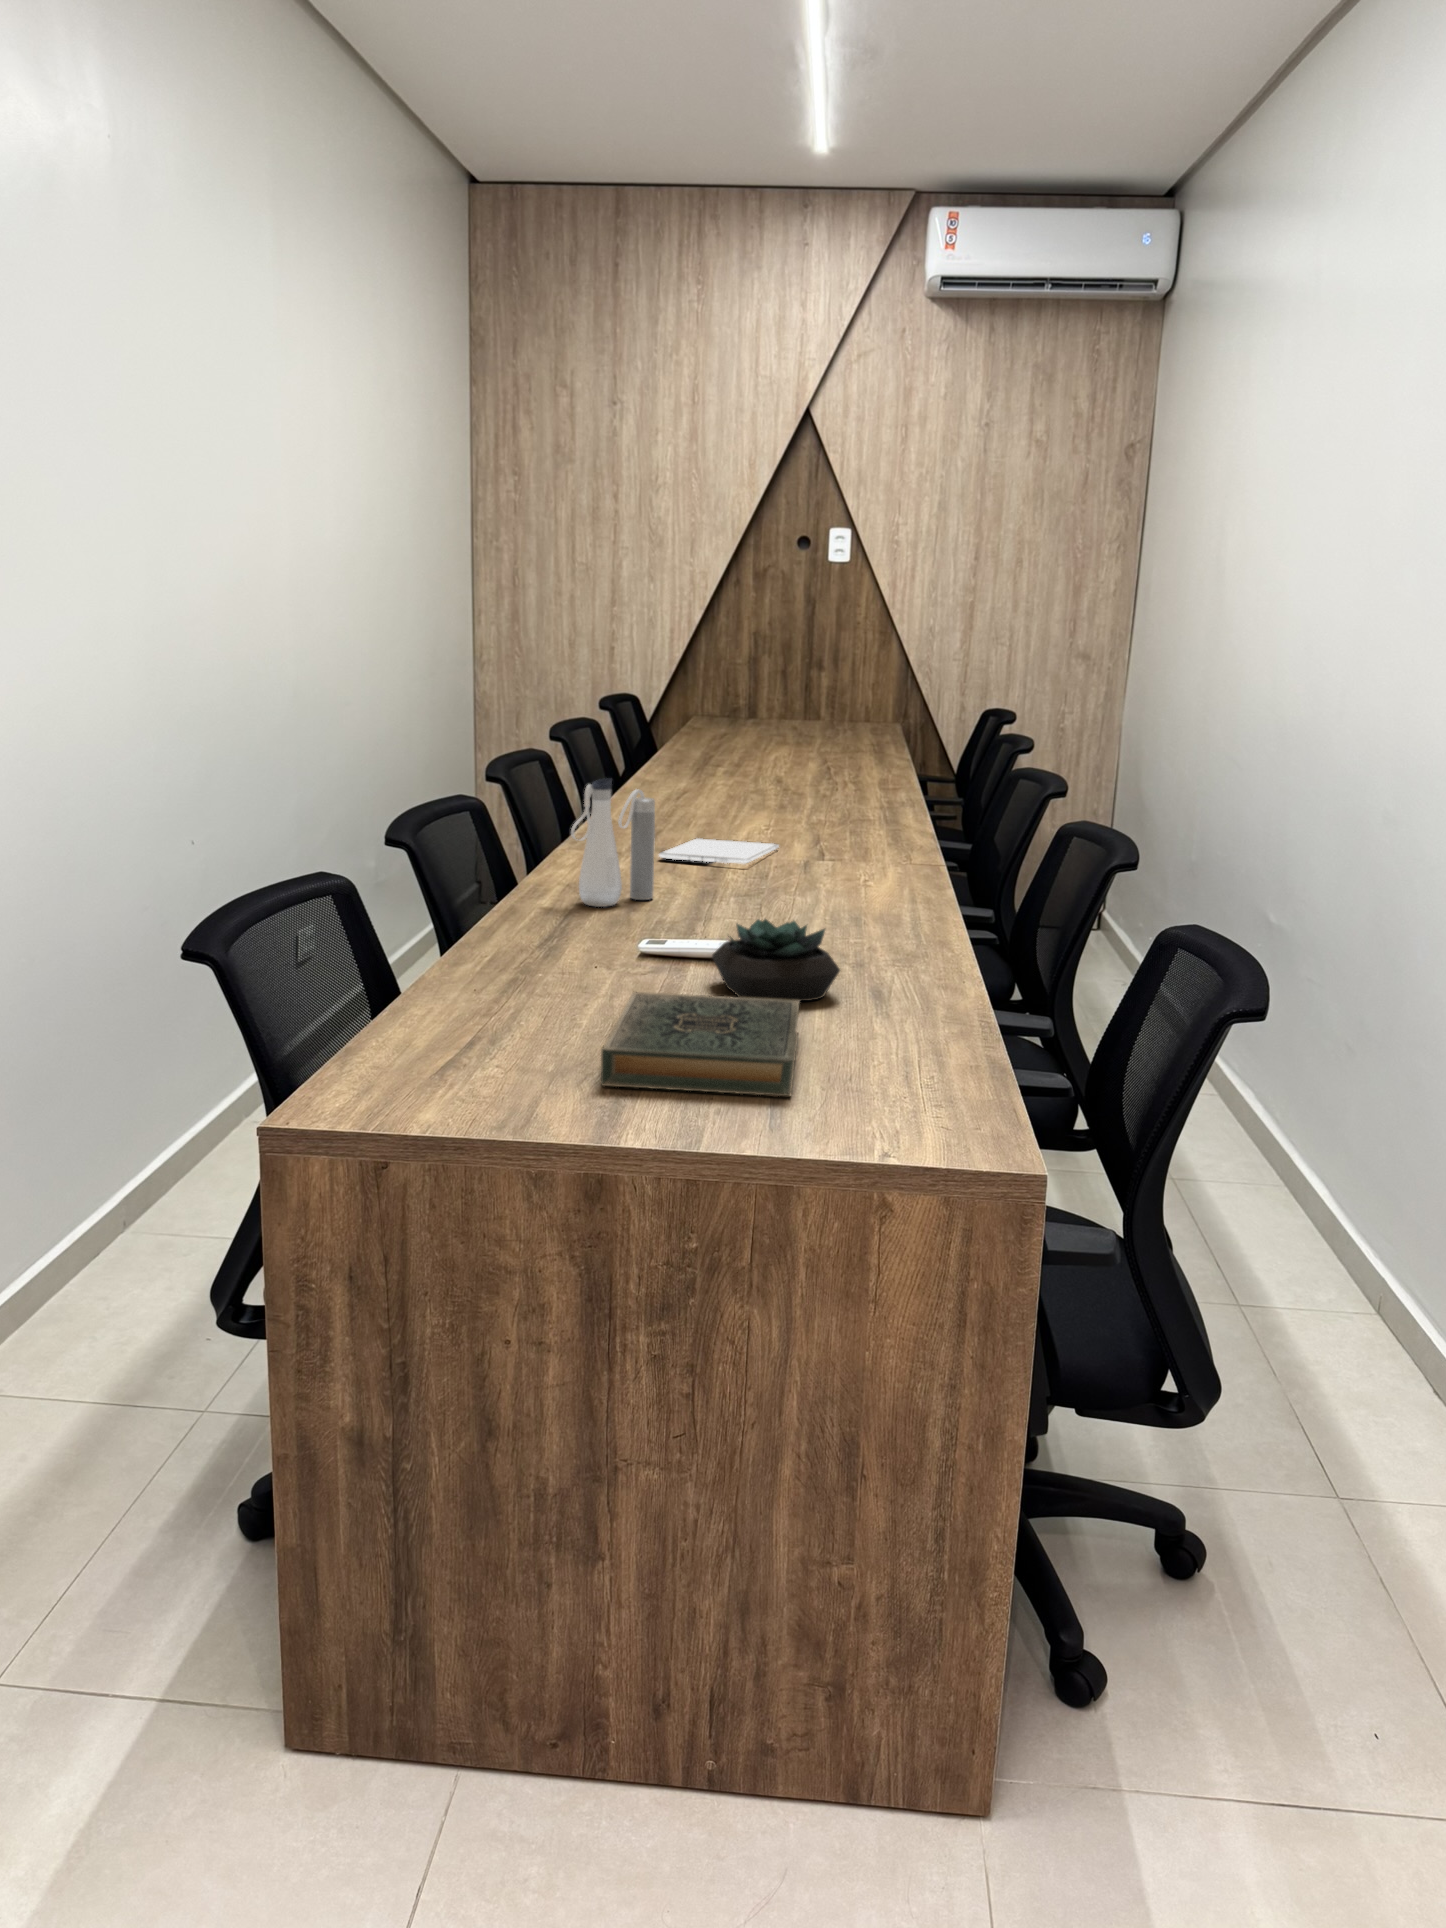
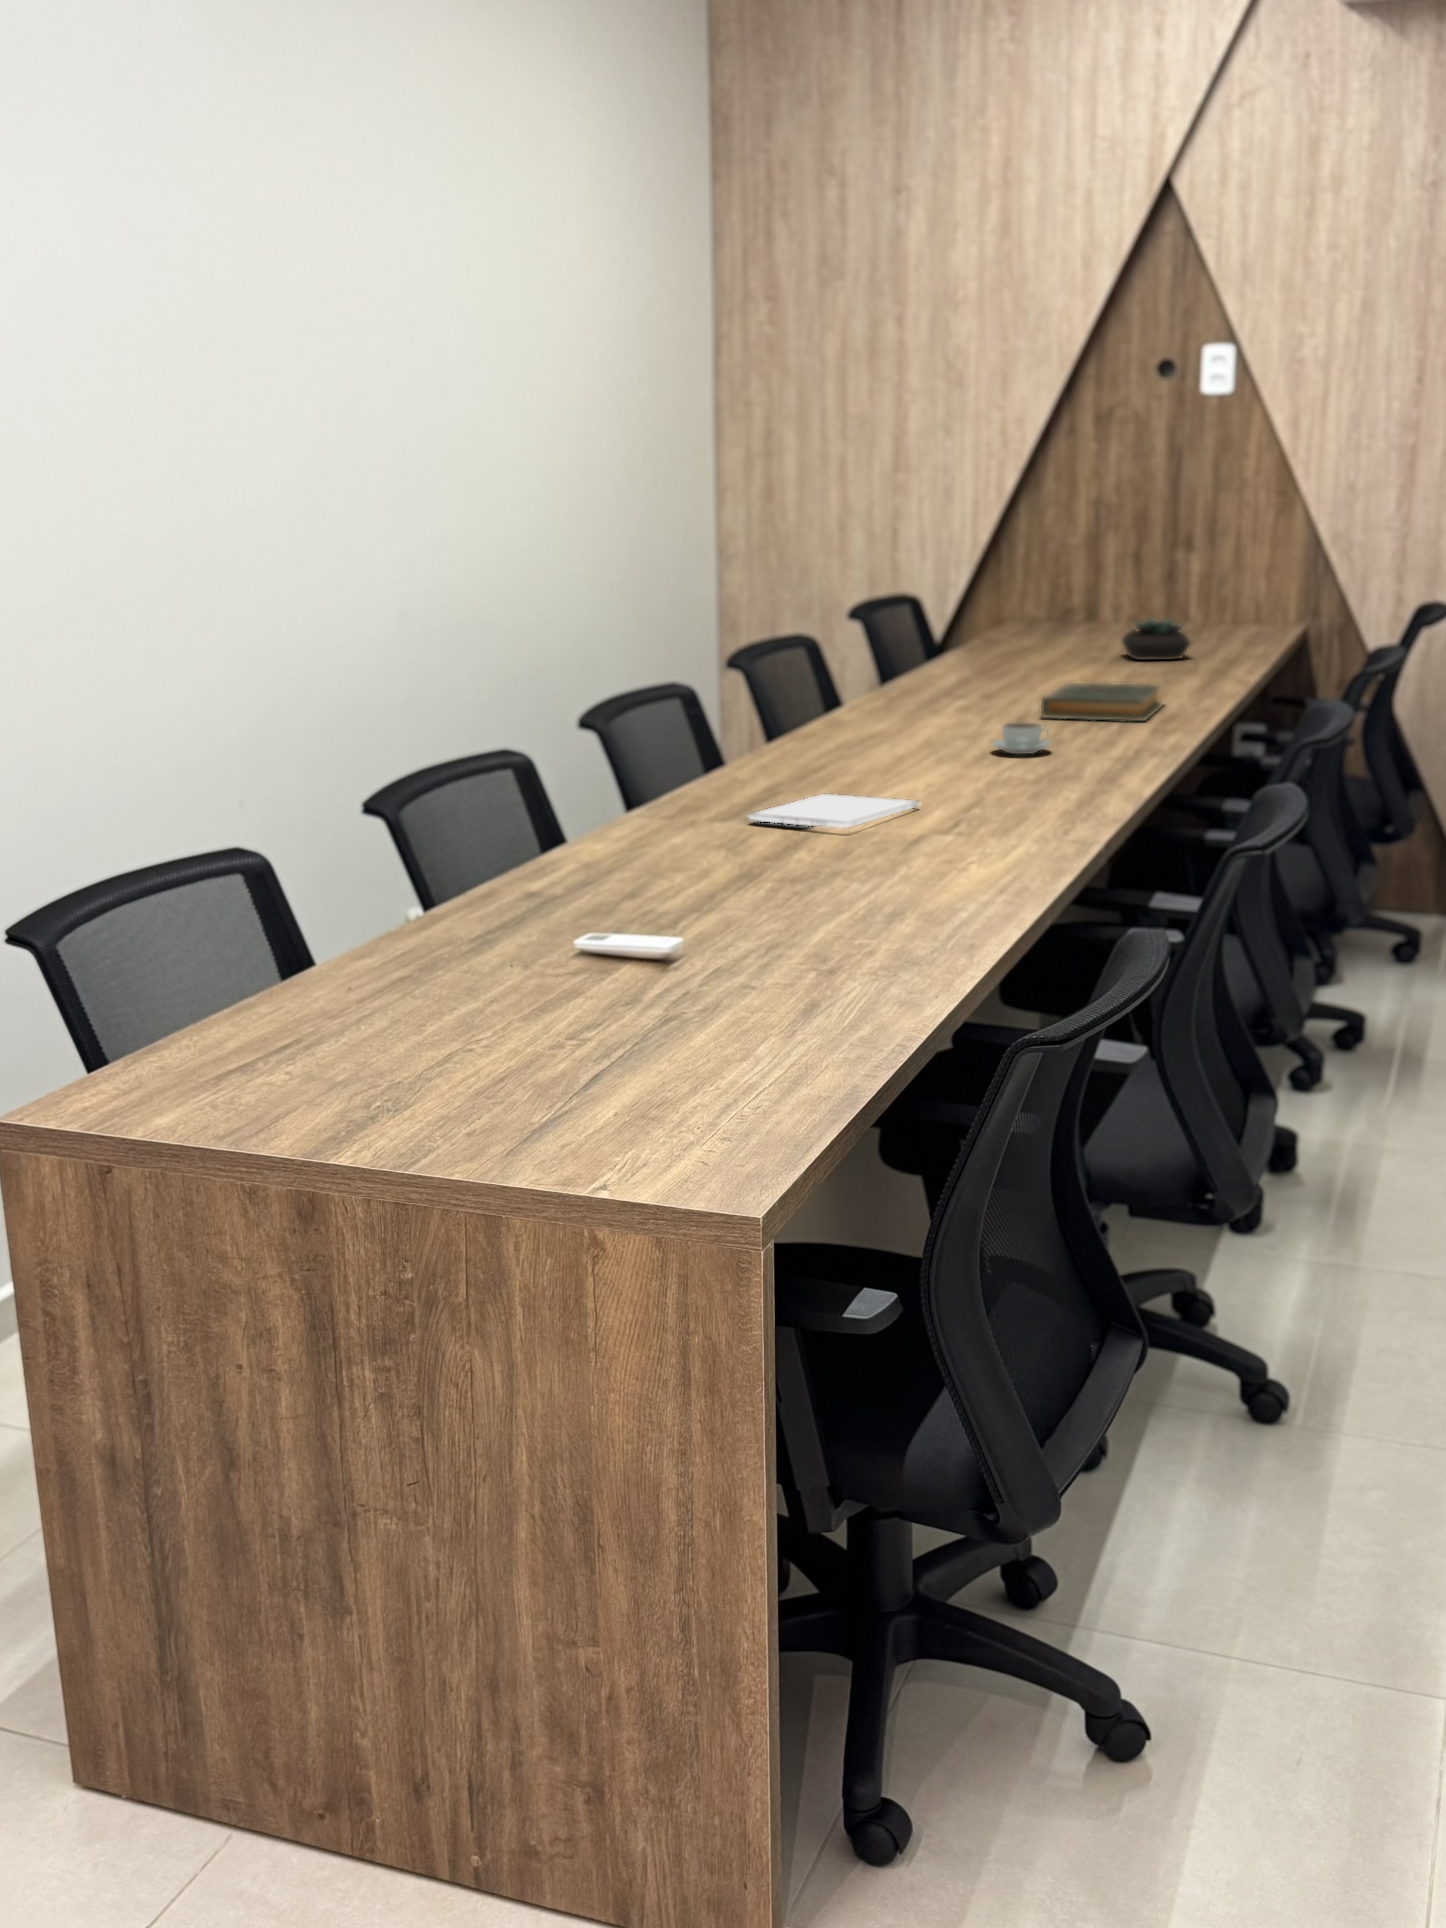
water bottle: present [571,778,655,907] -> none [571,725,688,883]
coffee cup: none [784,788,829,811] -> present [992,722,1051,754]
succulent plant: present [712,919,840,1001] -> present [1122,619,1190,660]
hardback book: present [601,992,800,1097] -> present [1041,682,1162,721]

